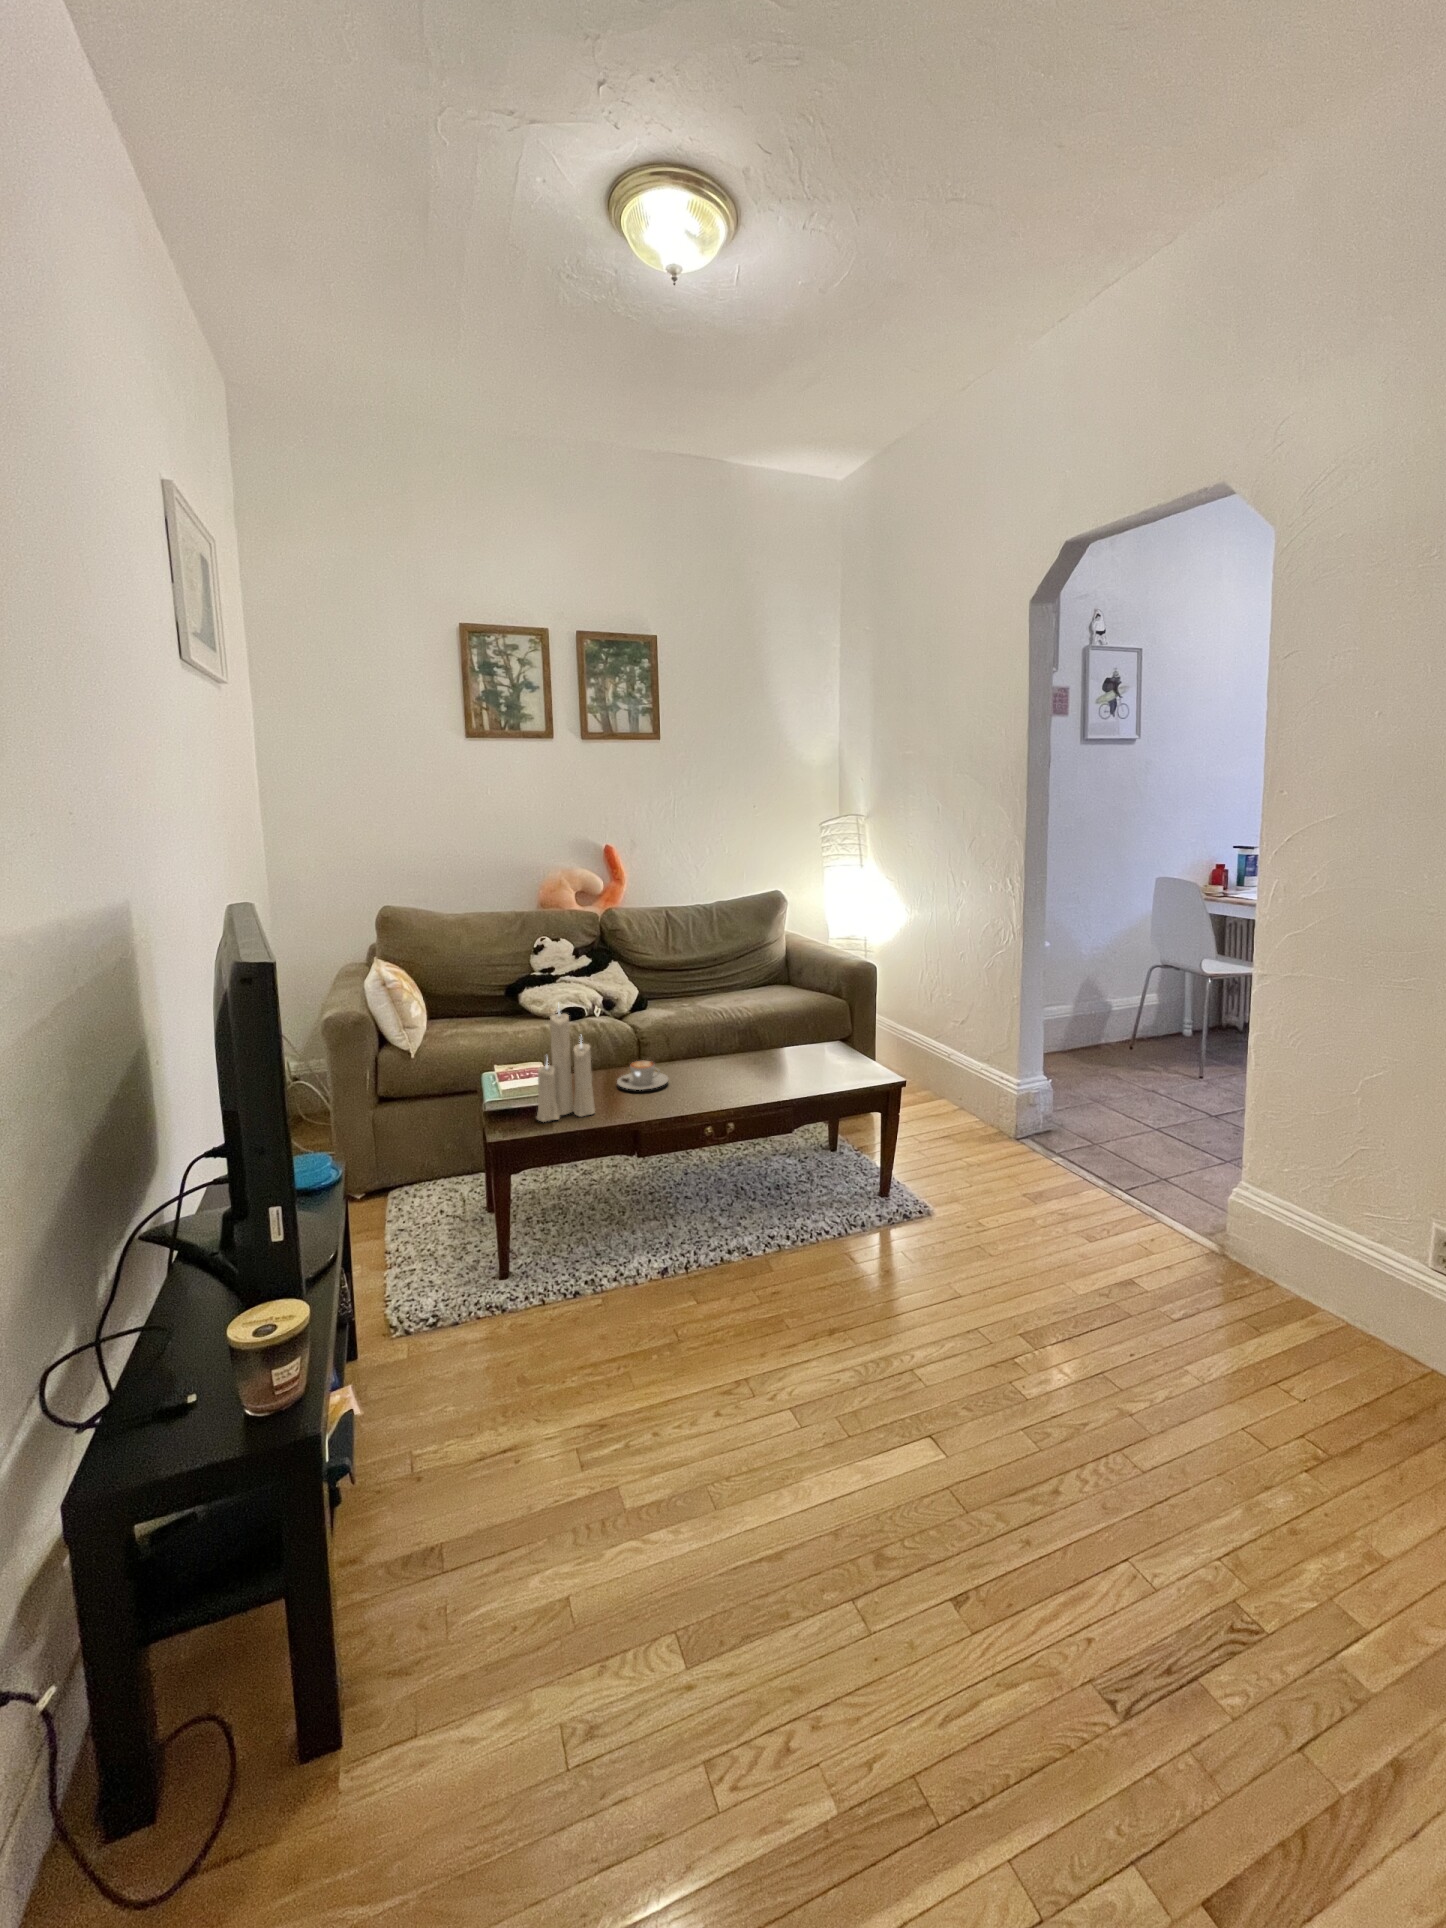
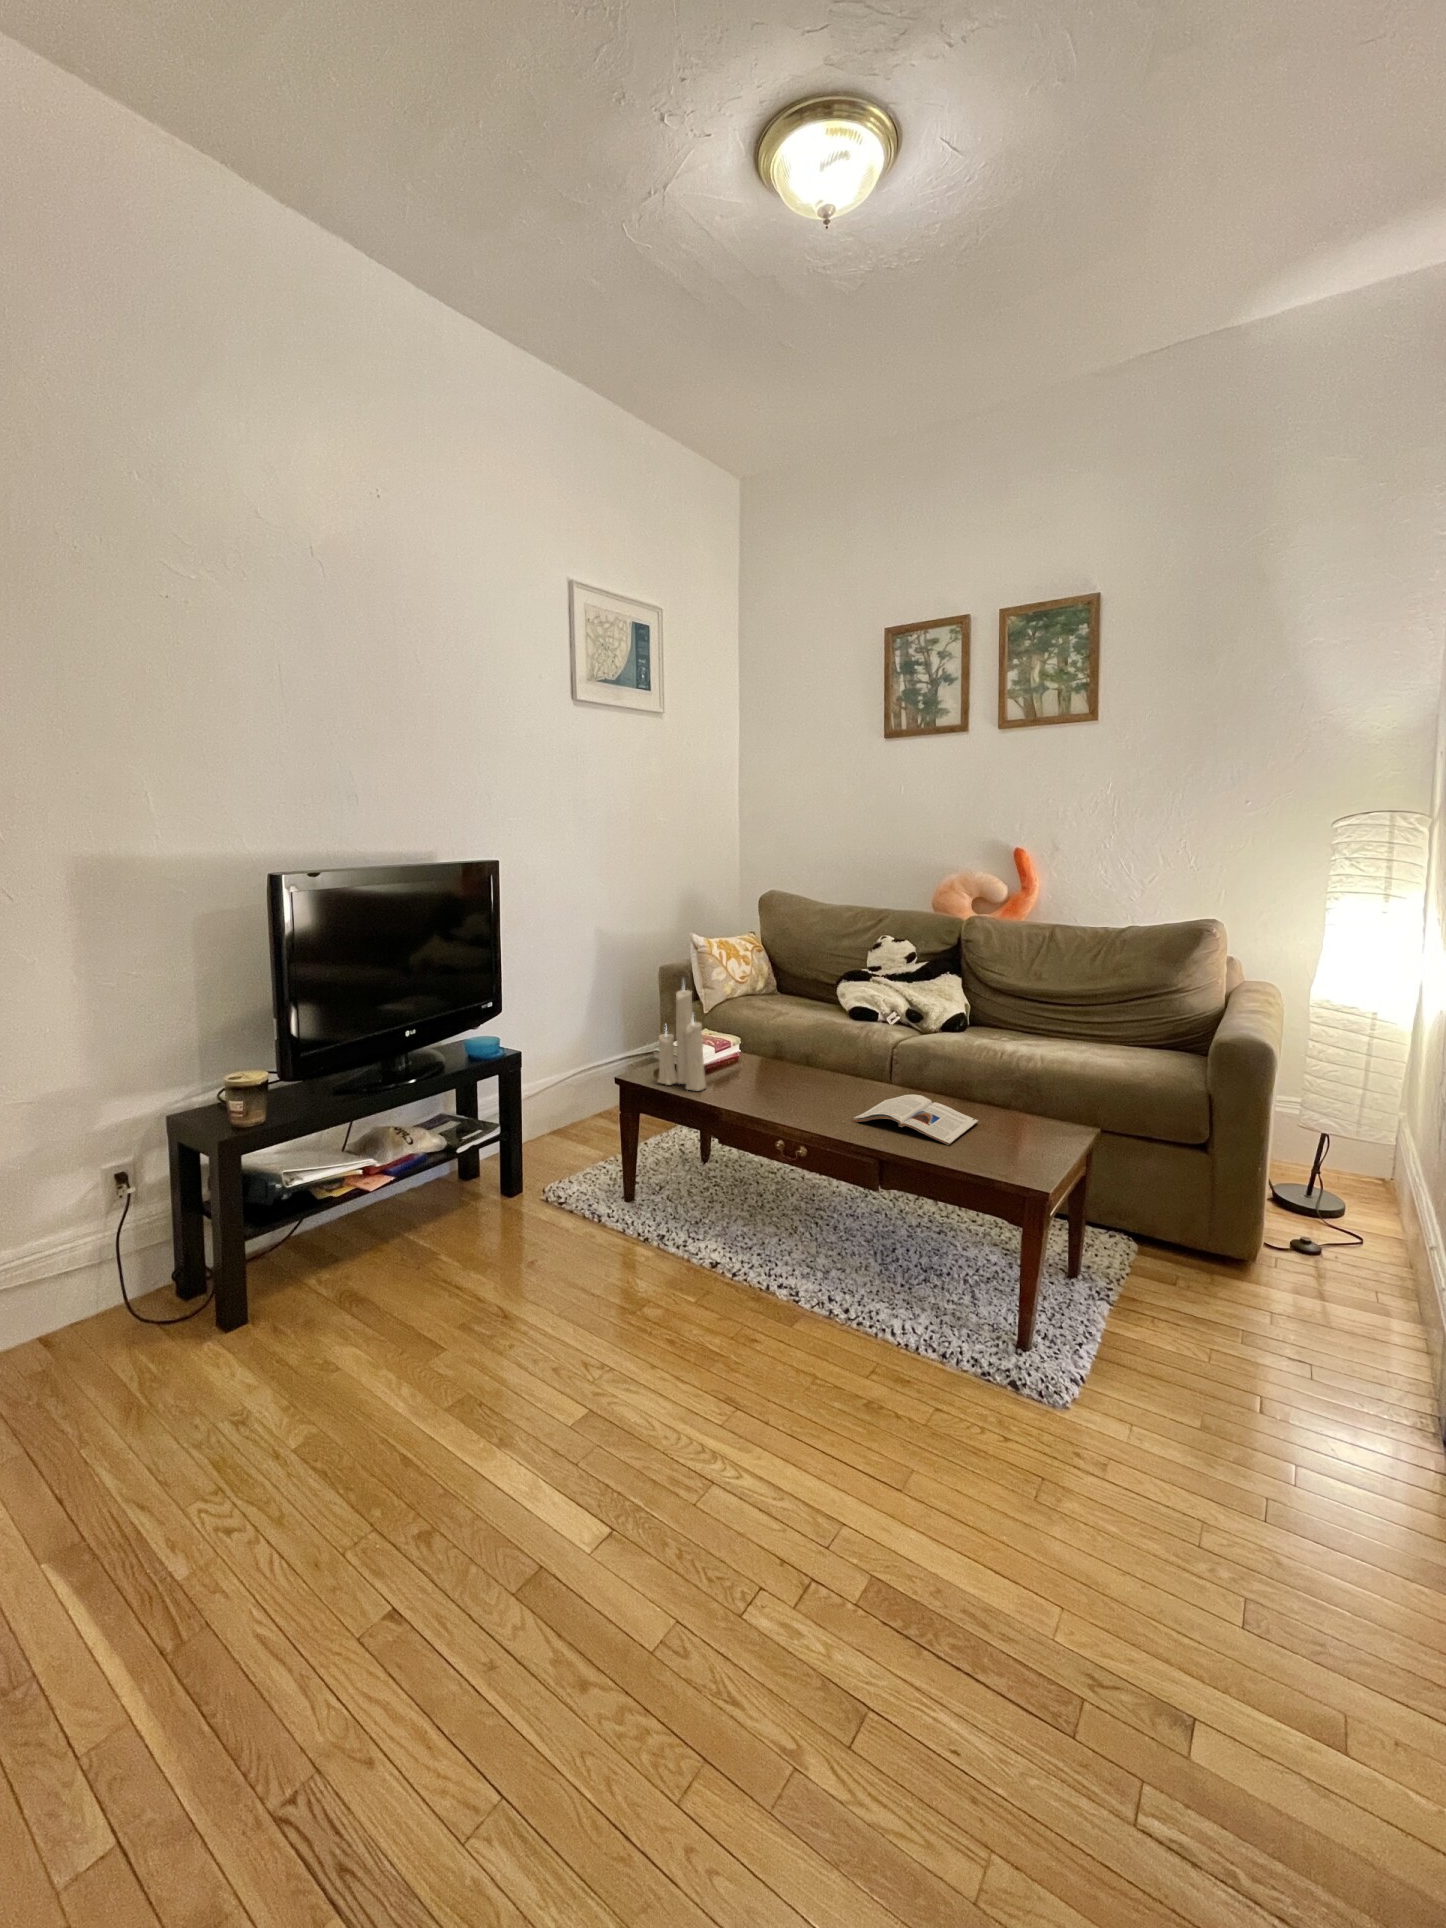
magazine: none [727,1055,824,1089] -> present [853,1094,978,1145]
coffee cup: present [617,1061,668,1090] -> none [762,1061,815,1091]

